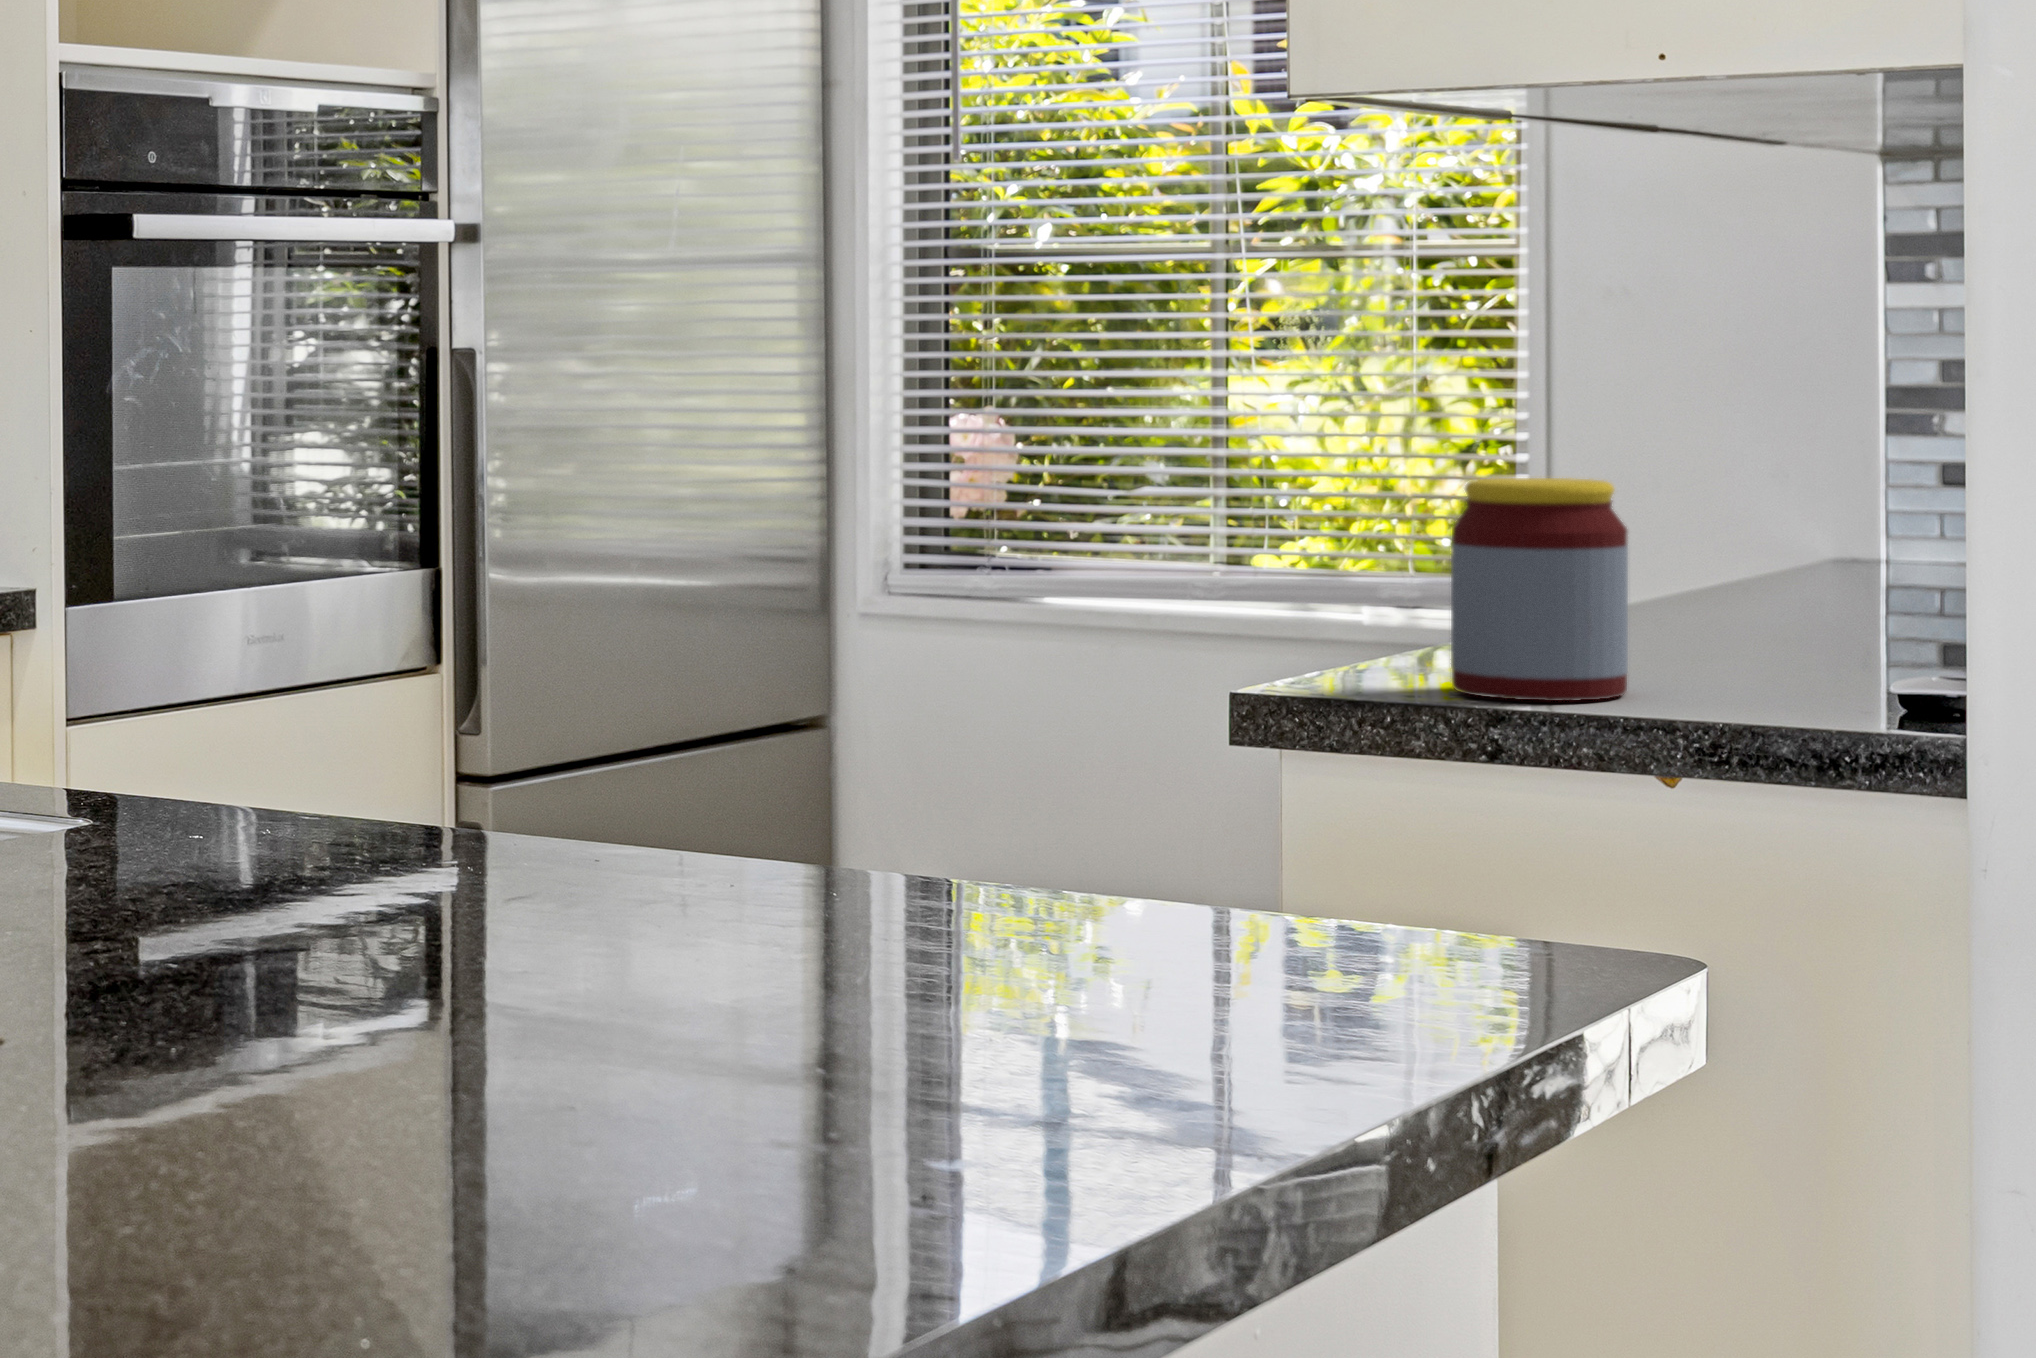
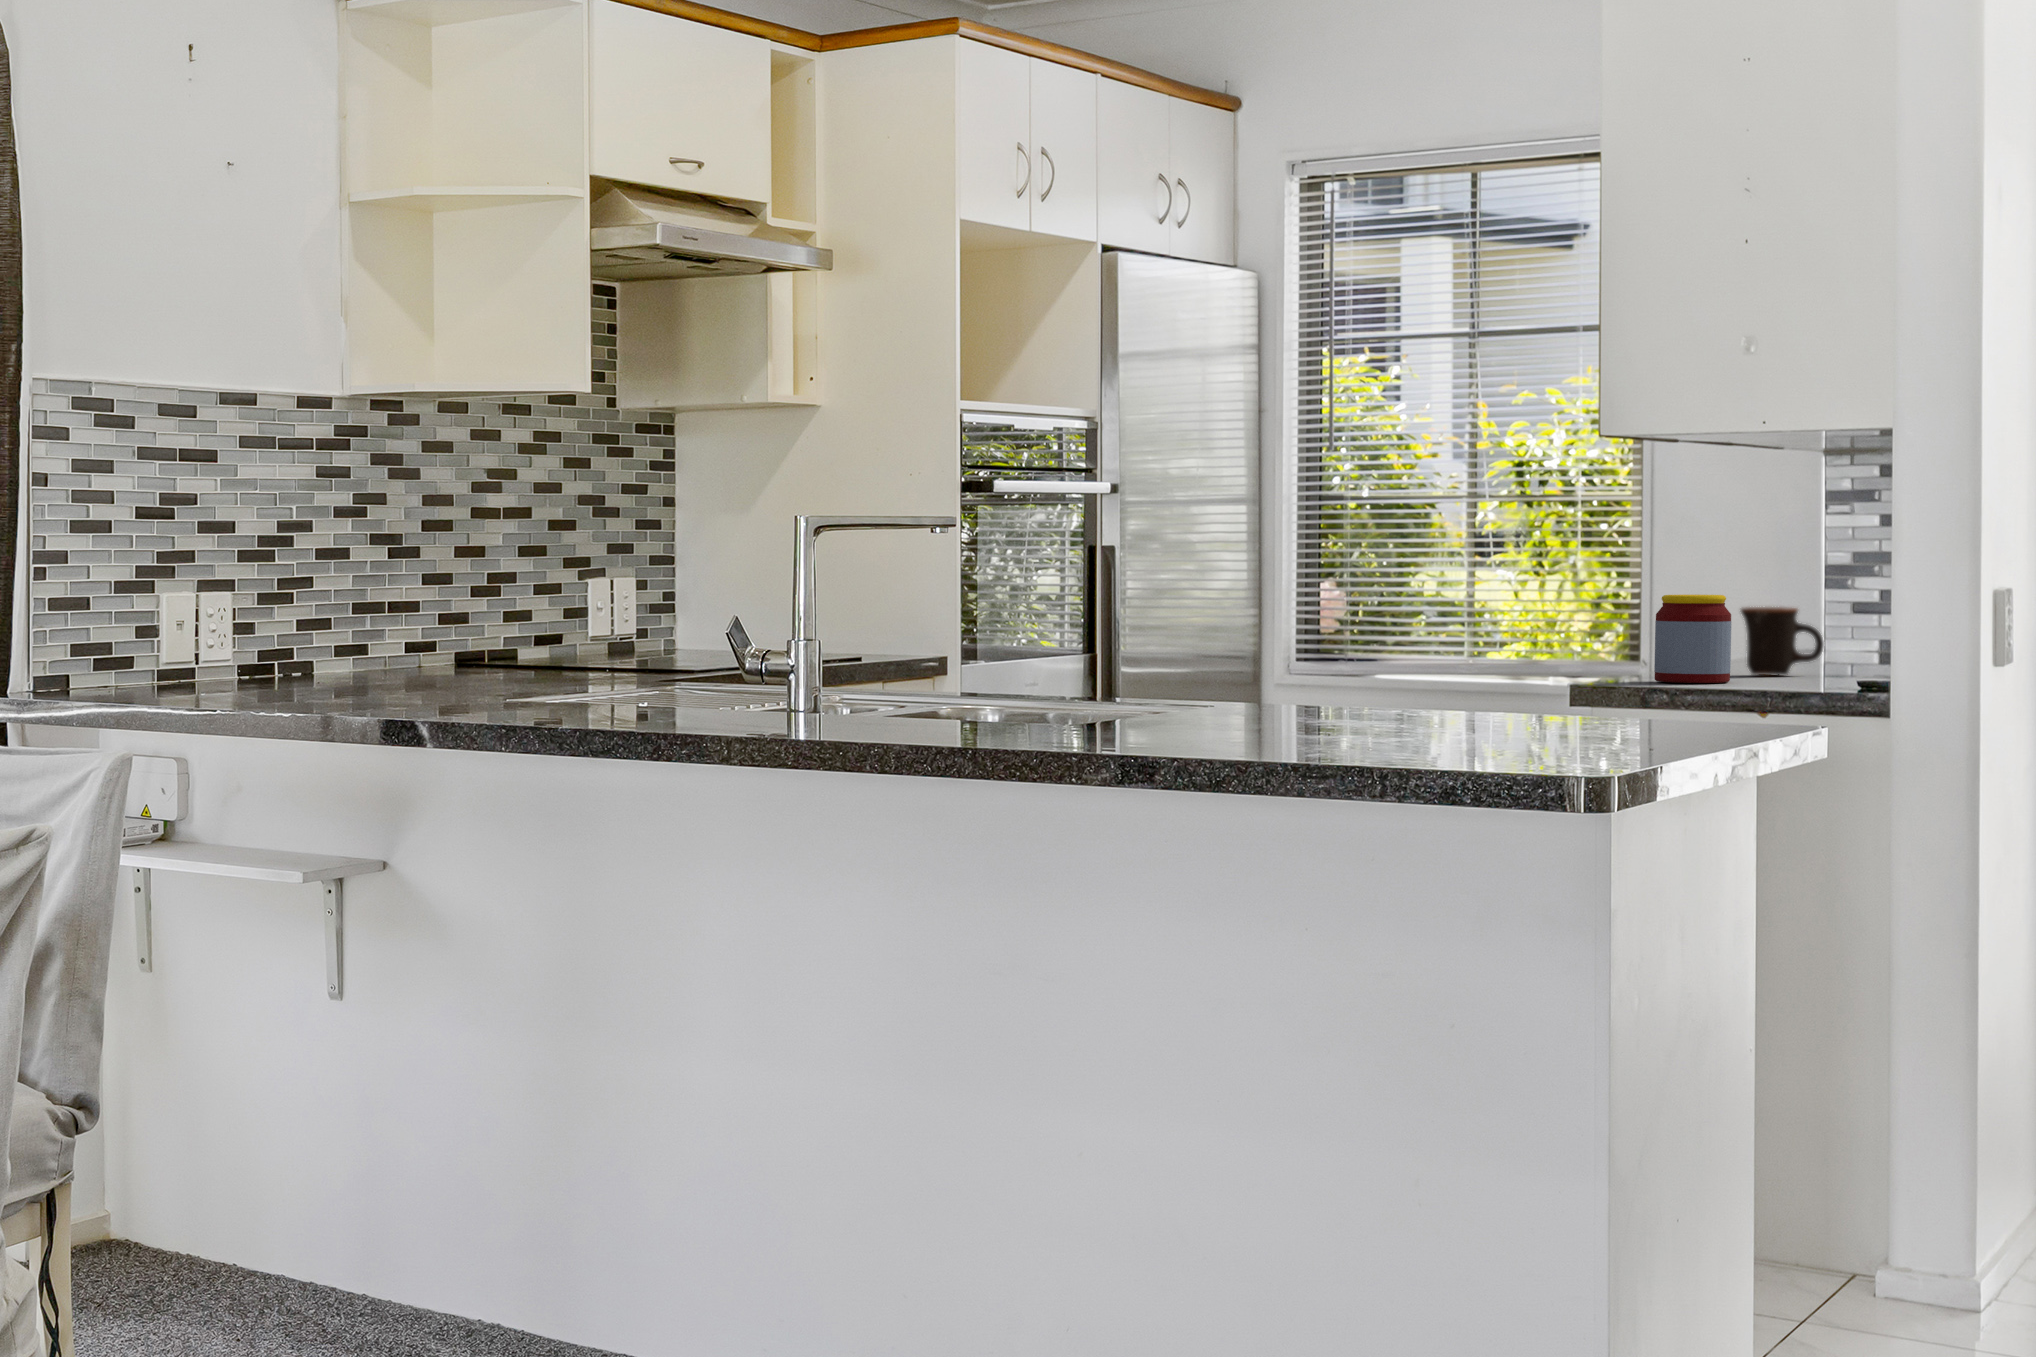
mug: none [1663,501,1855,666] -> present [1741,607,1824,675]

